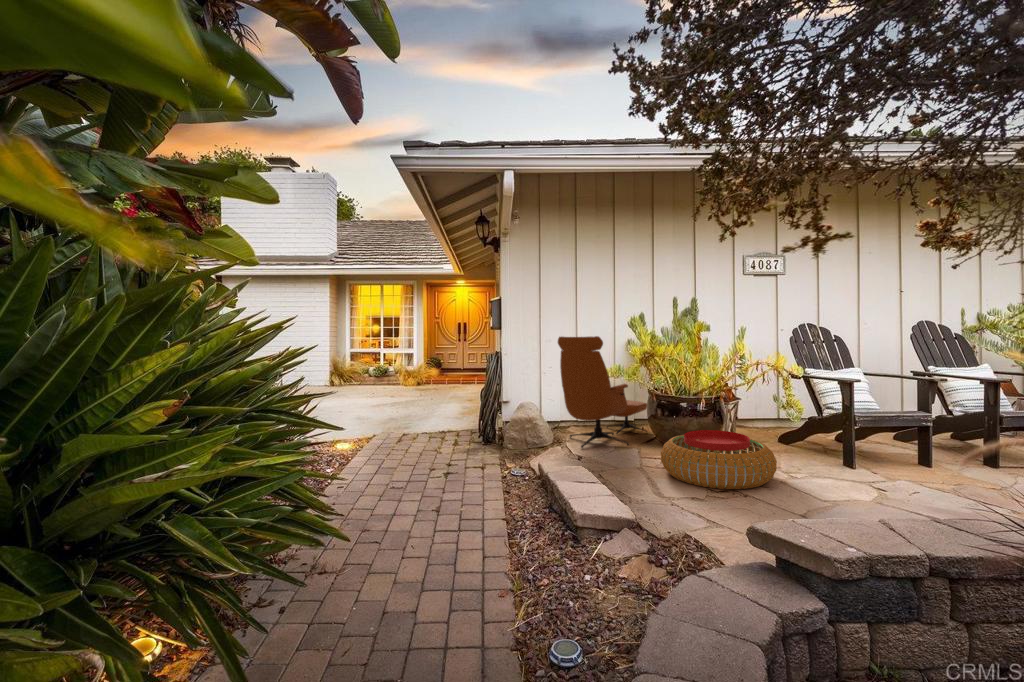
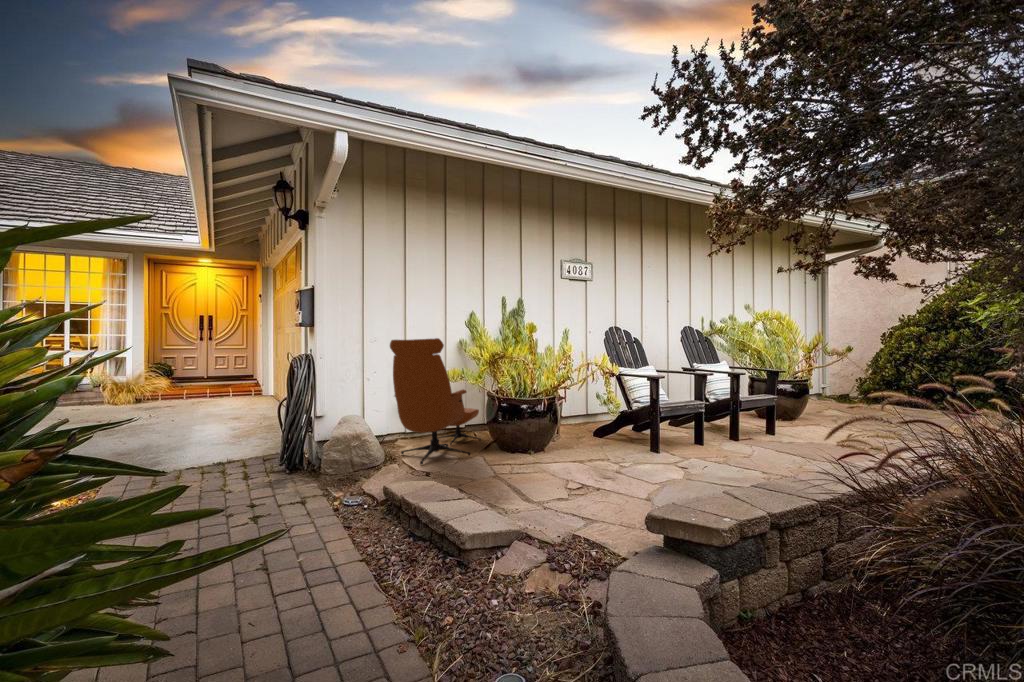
pouf: present [661,430,777,489] -> none [514,429,622,487]

